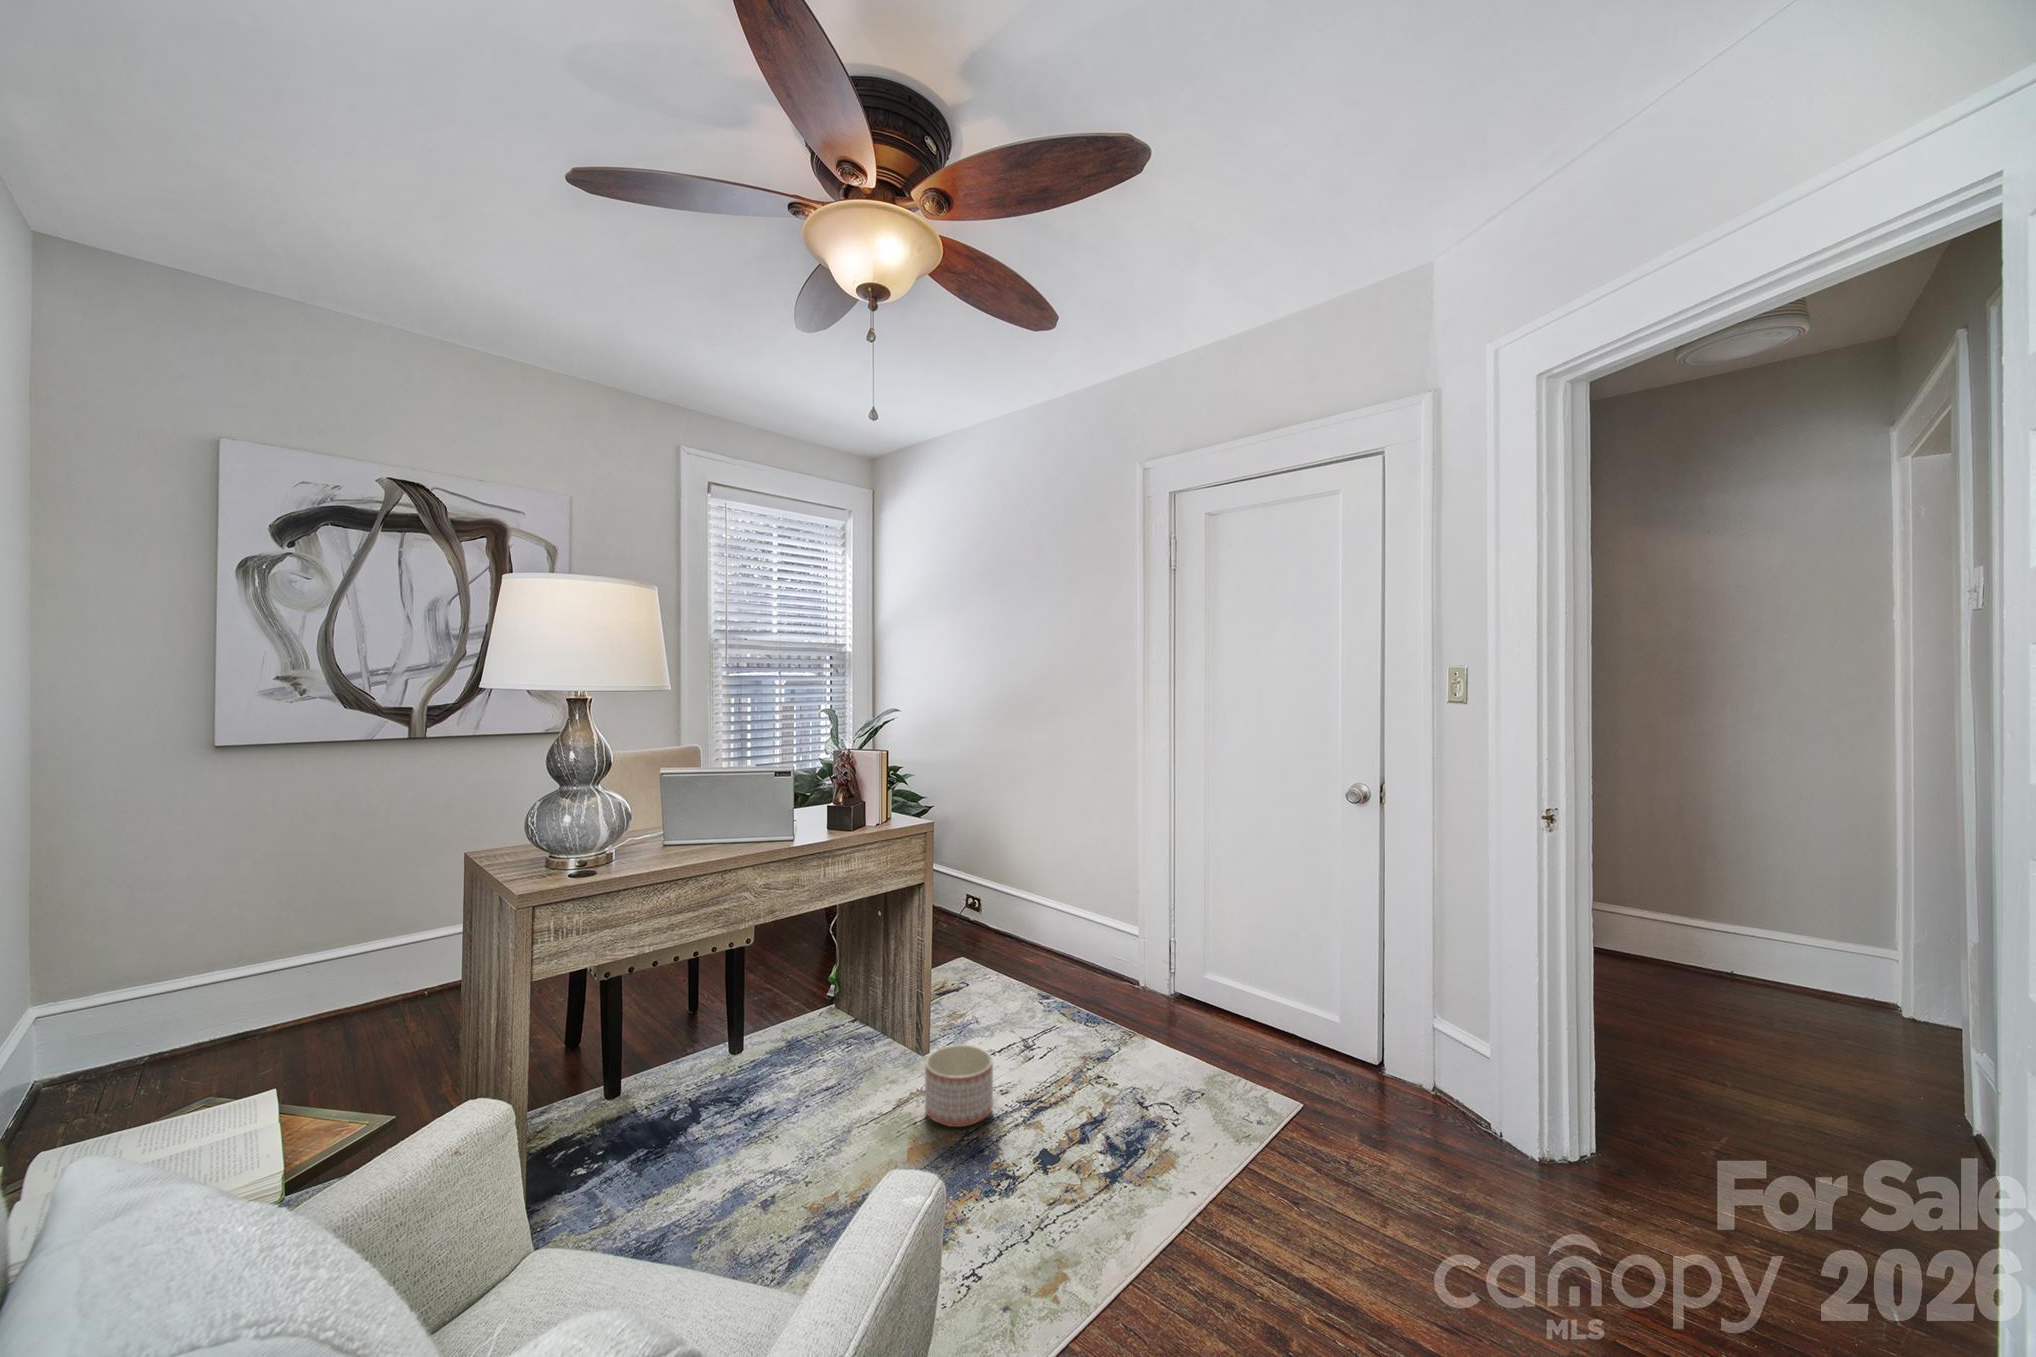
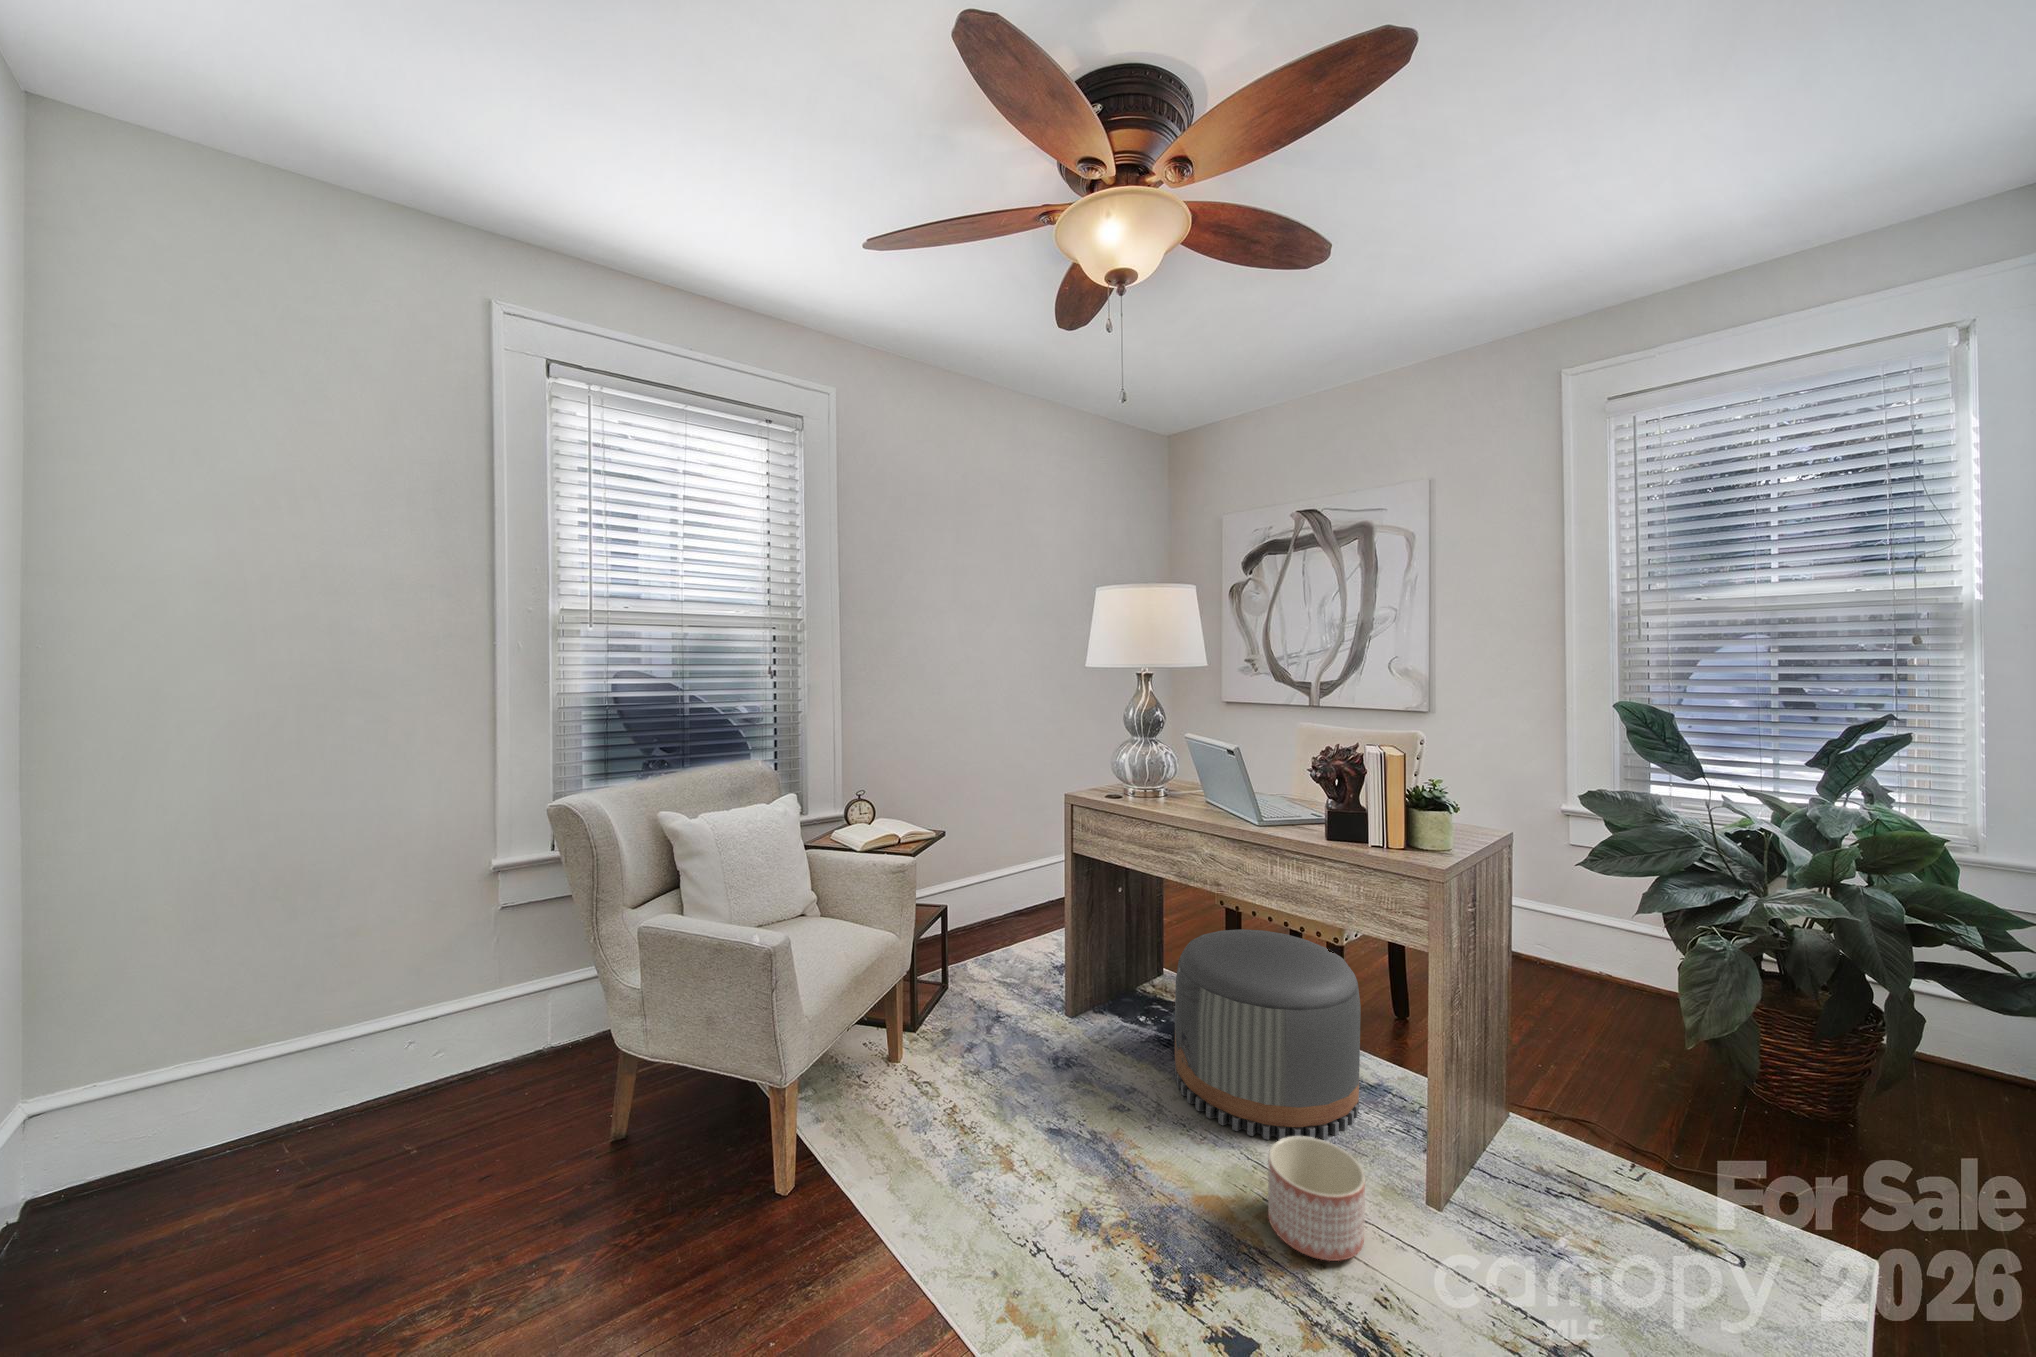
pouf: none [677,947,859,1154] -> present [1175,929,1361,1140]

